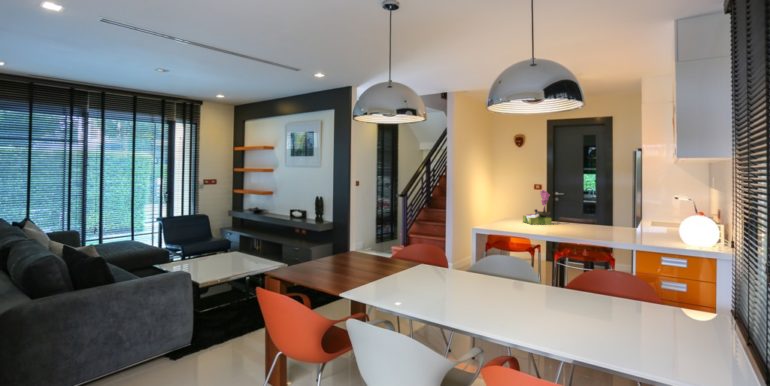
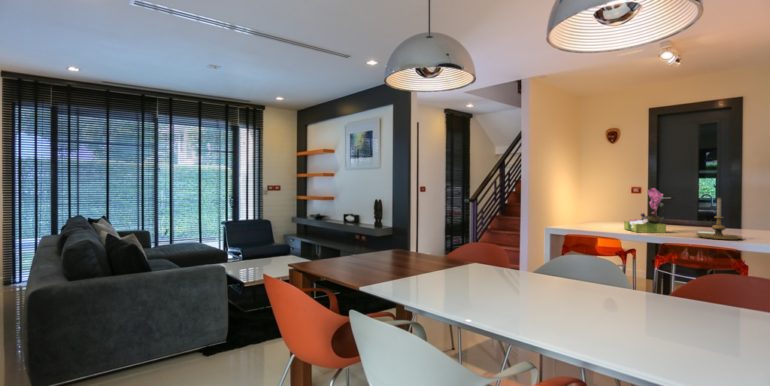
candle holder: none [570,198,600,229] -> present [696,198,742,240]

